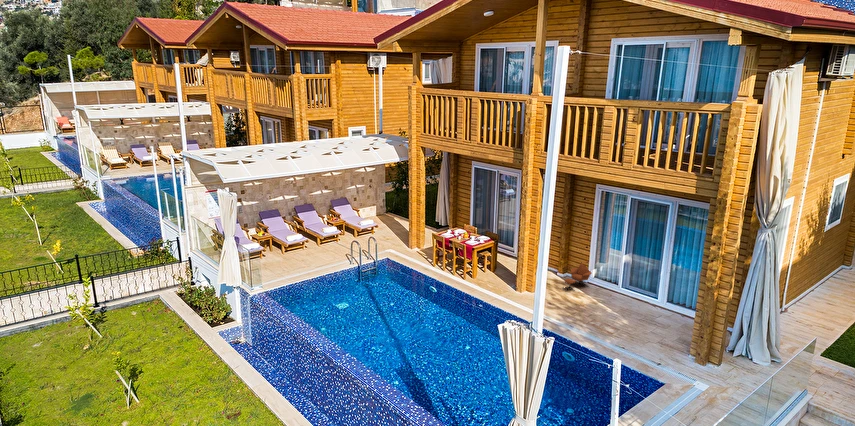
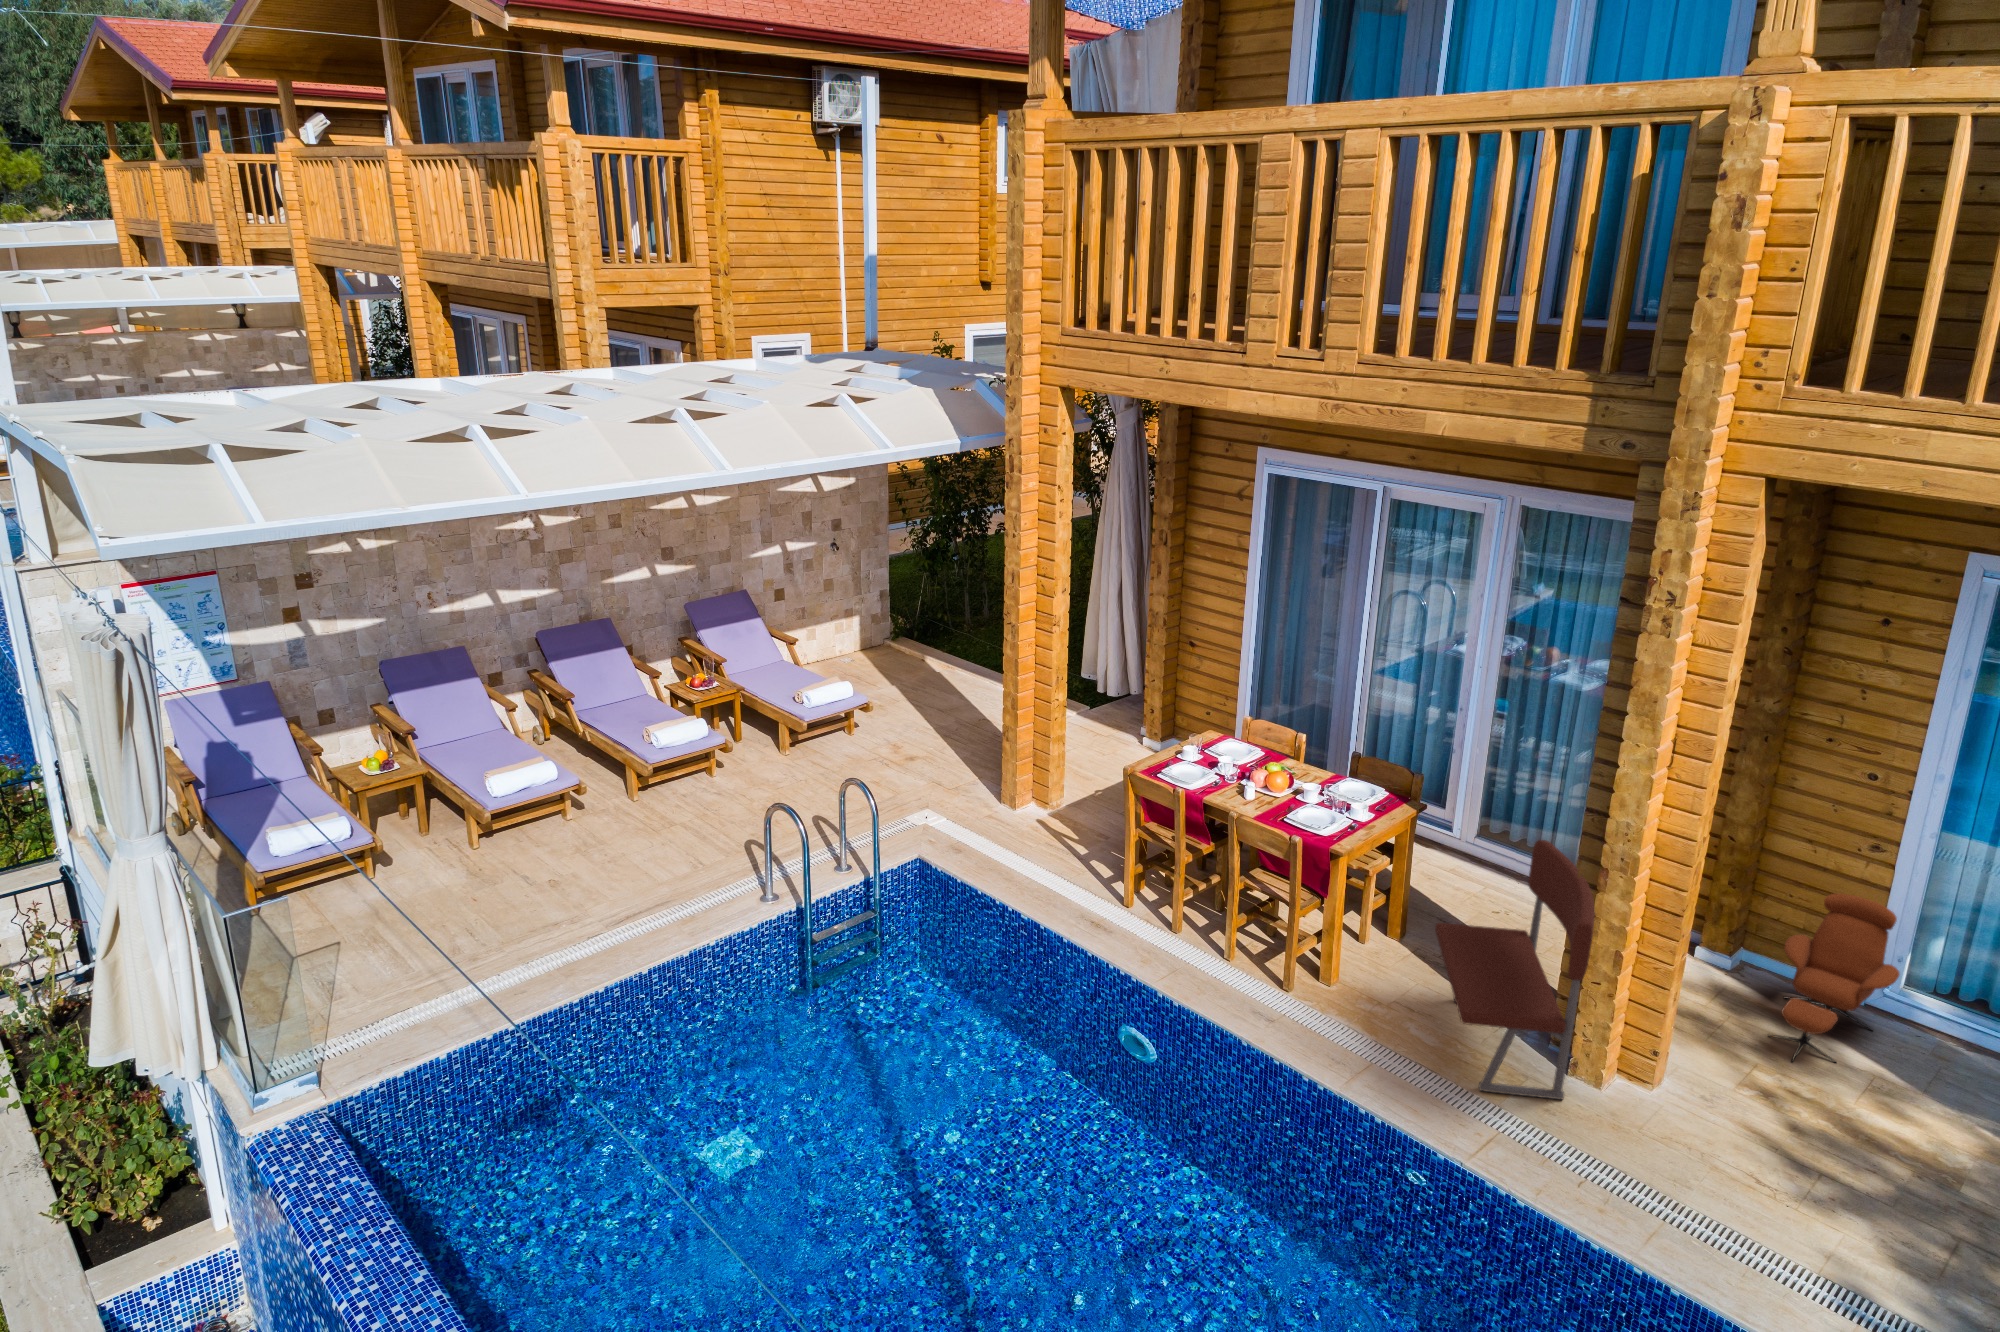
bench: none [492,244,520,295] -> present [1435,840,1595,1099]

